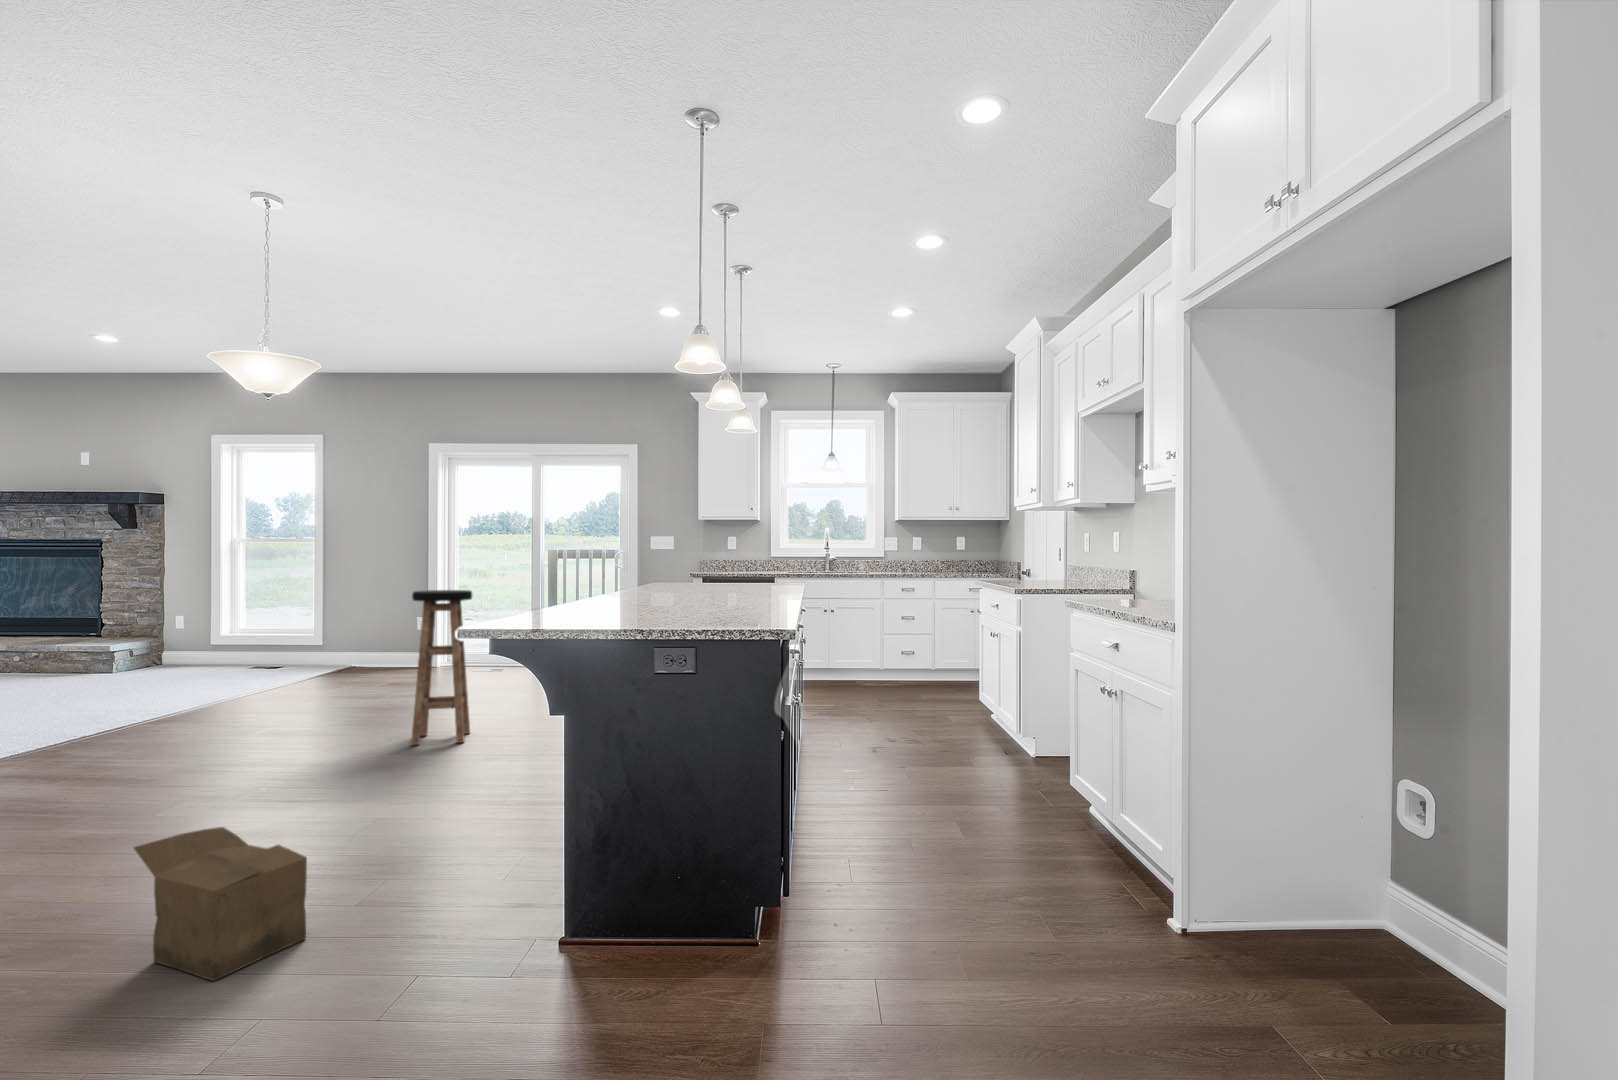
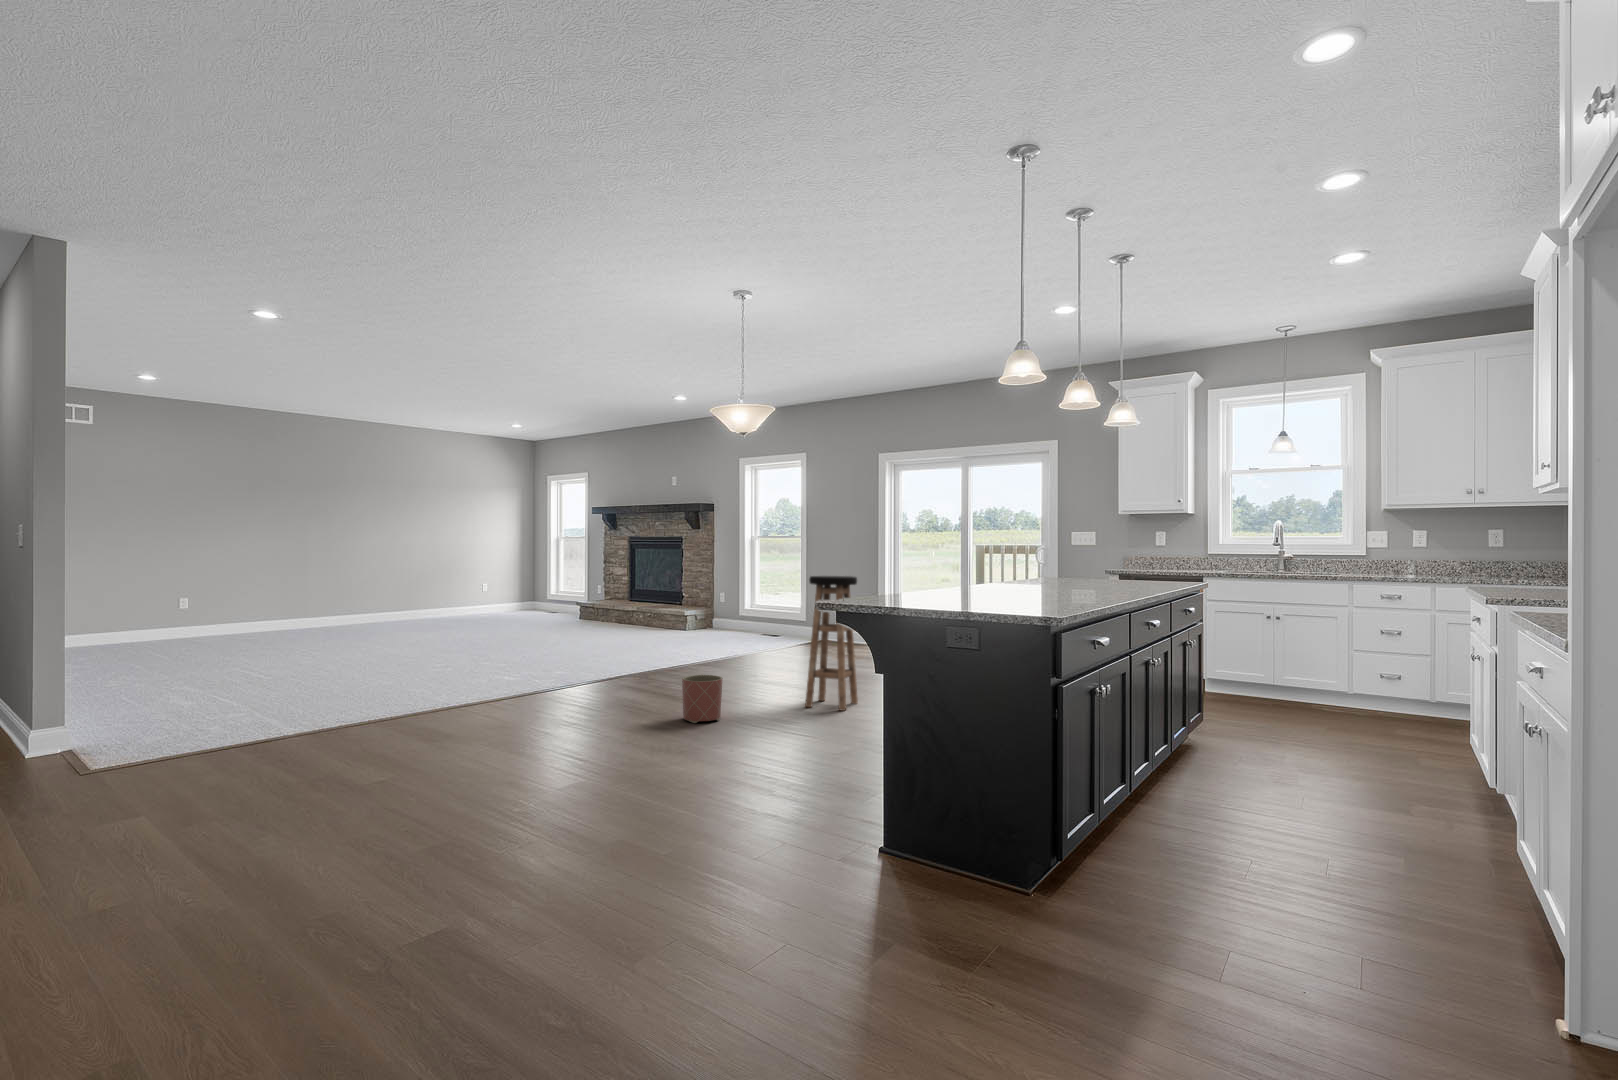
planter: none [257,723,317,787] -> present [682,675,723,723]
cardboard box: present [134,827,307,981] -> none [511,737,601,847]

